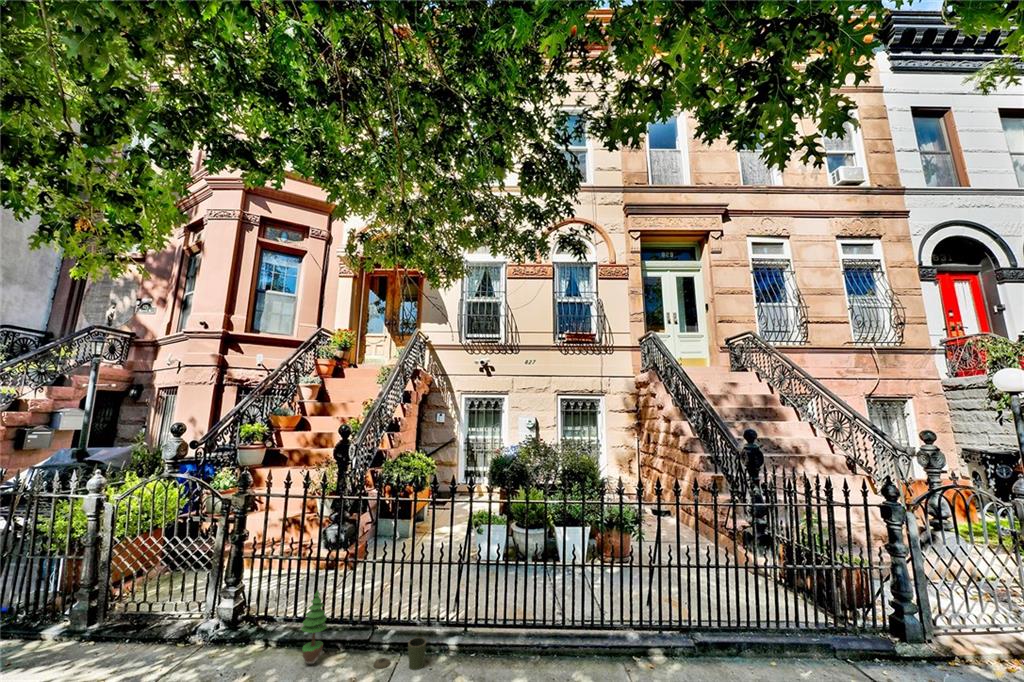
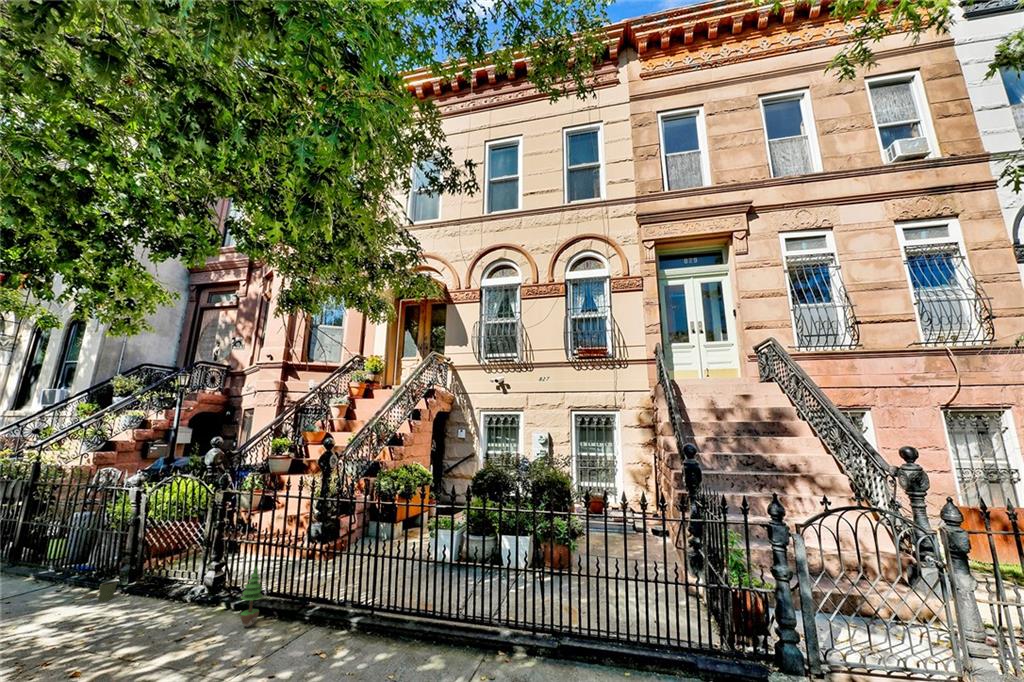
trash can: present [374,637,426,670] -> present [82,581,117,602]

